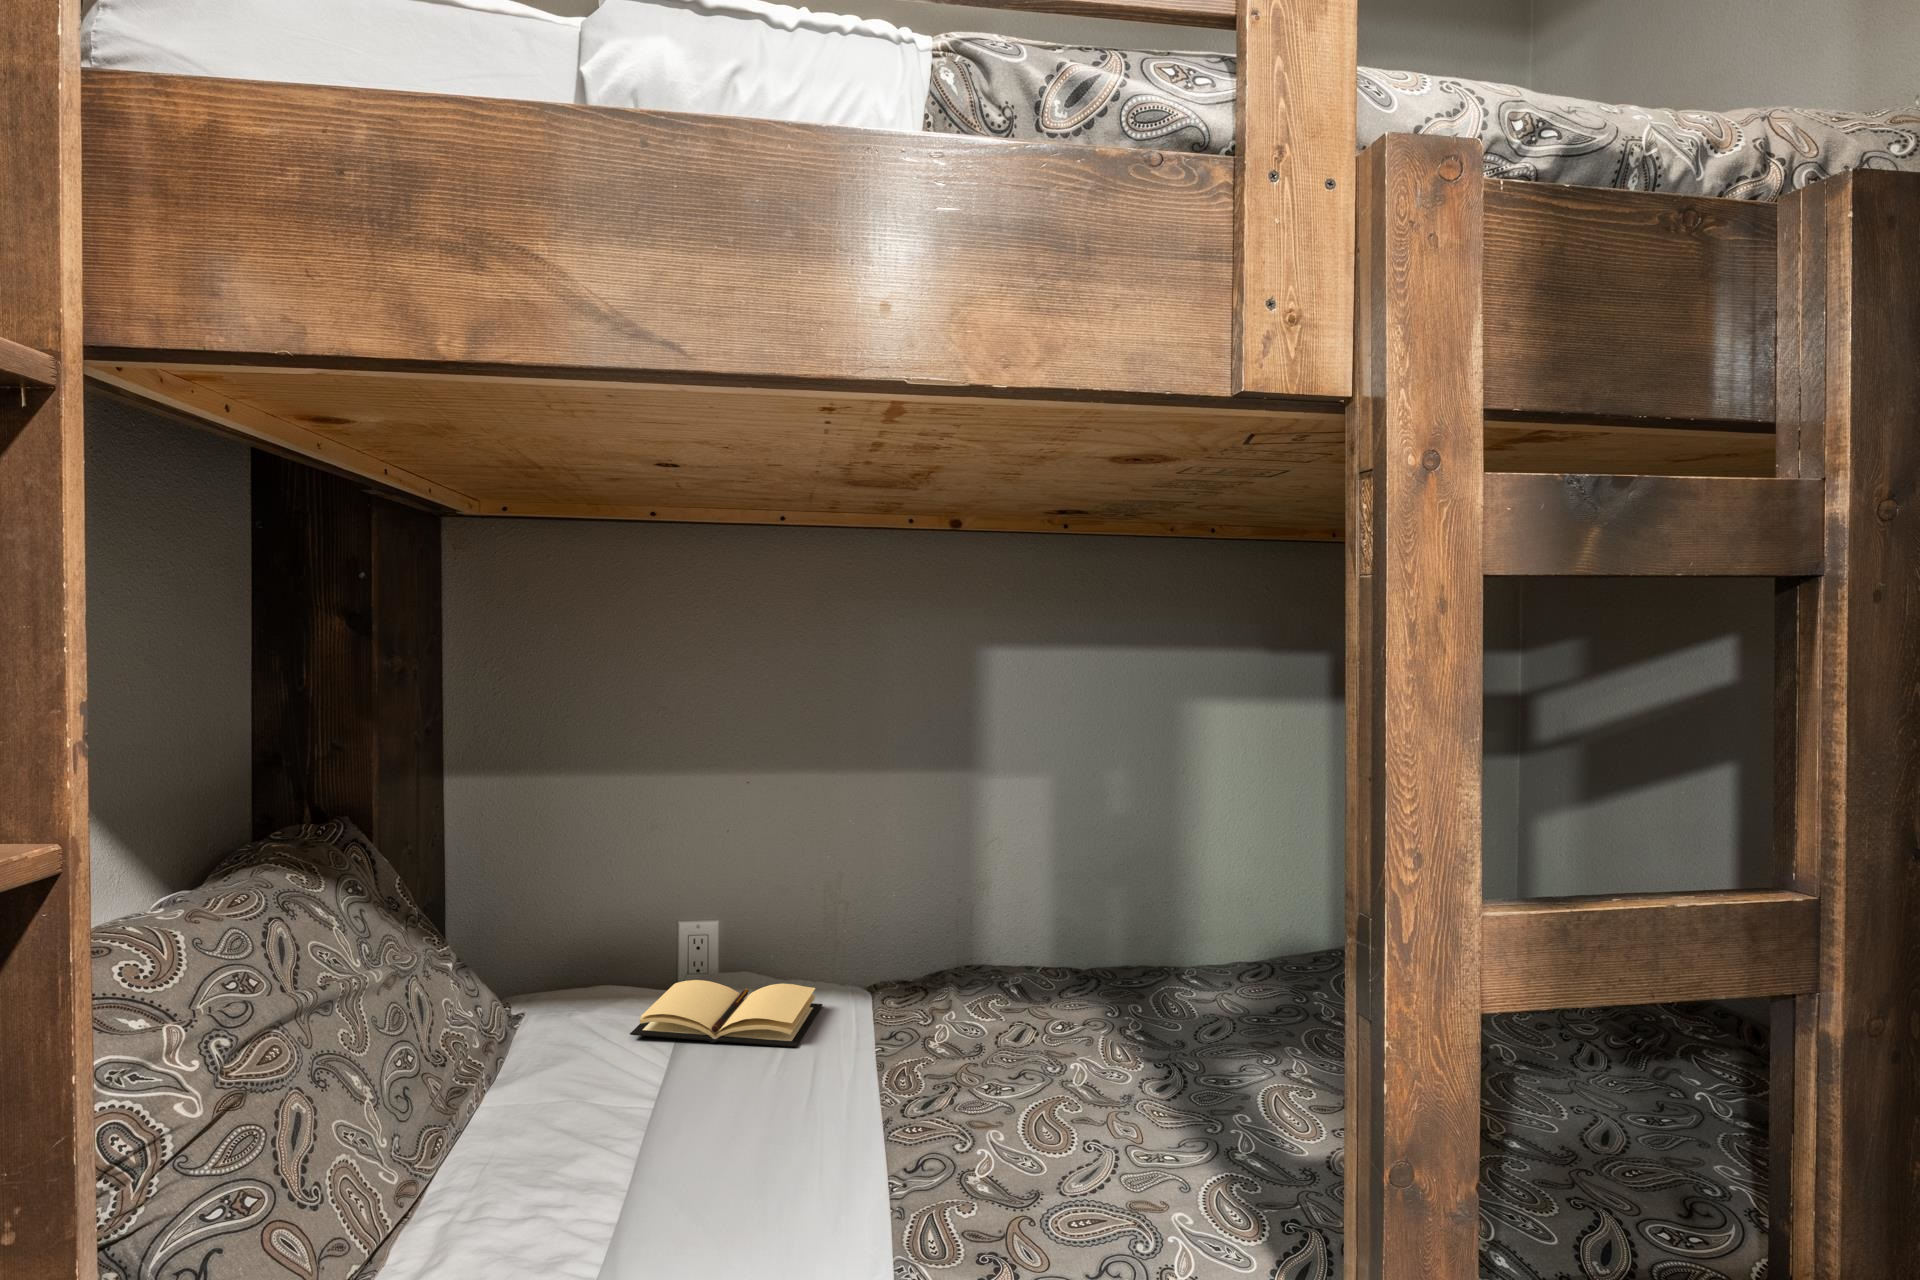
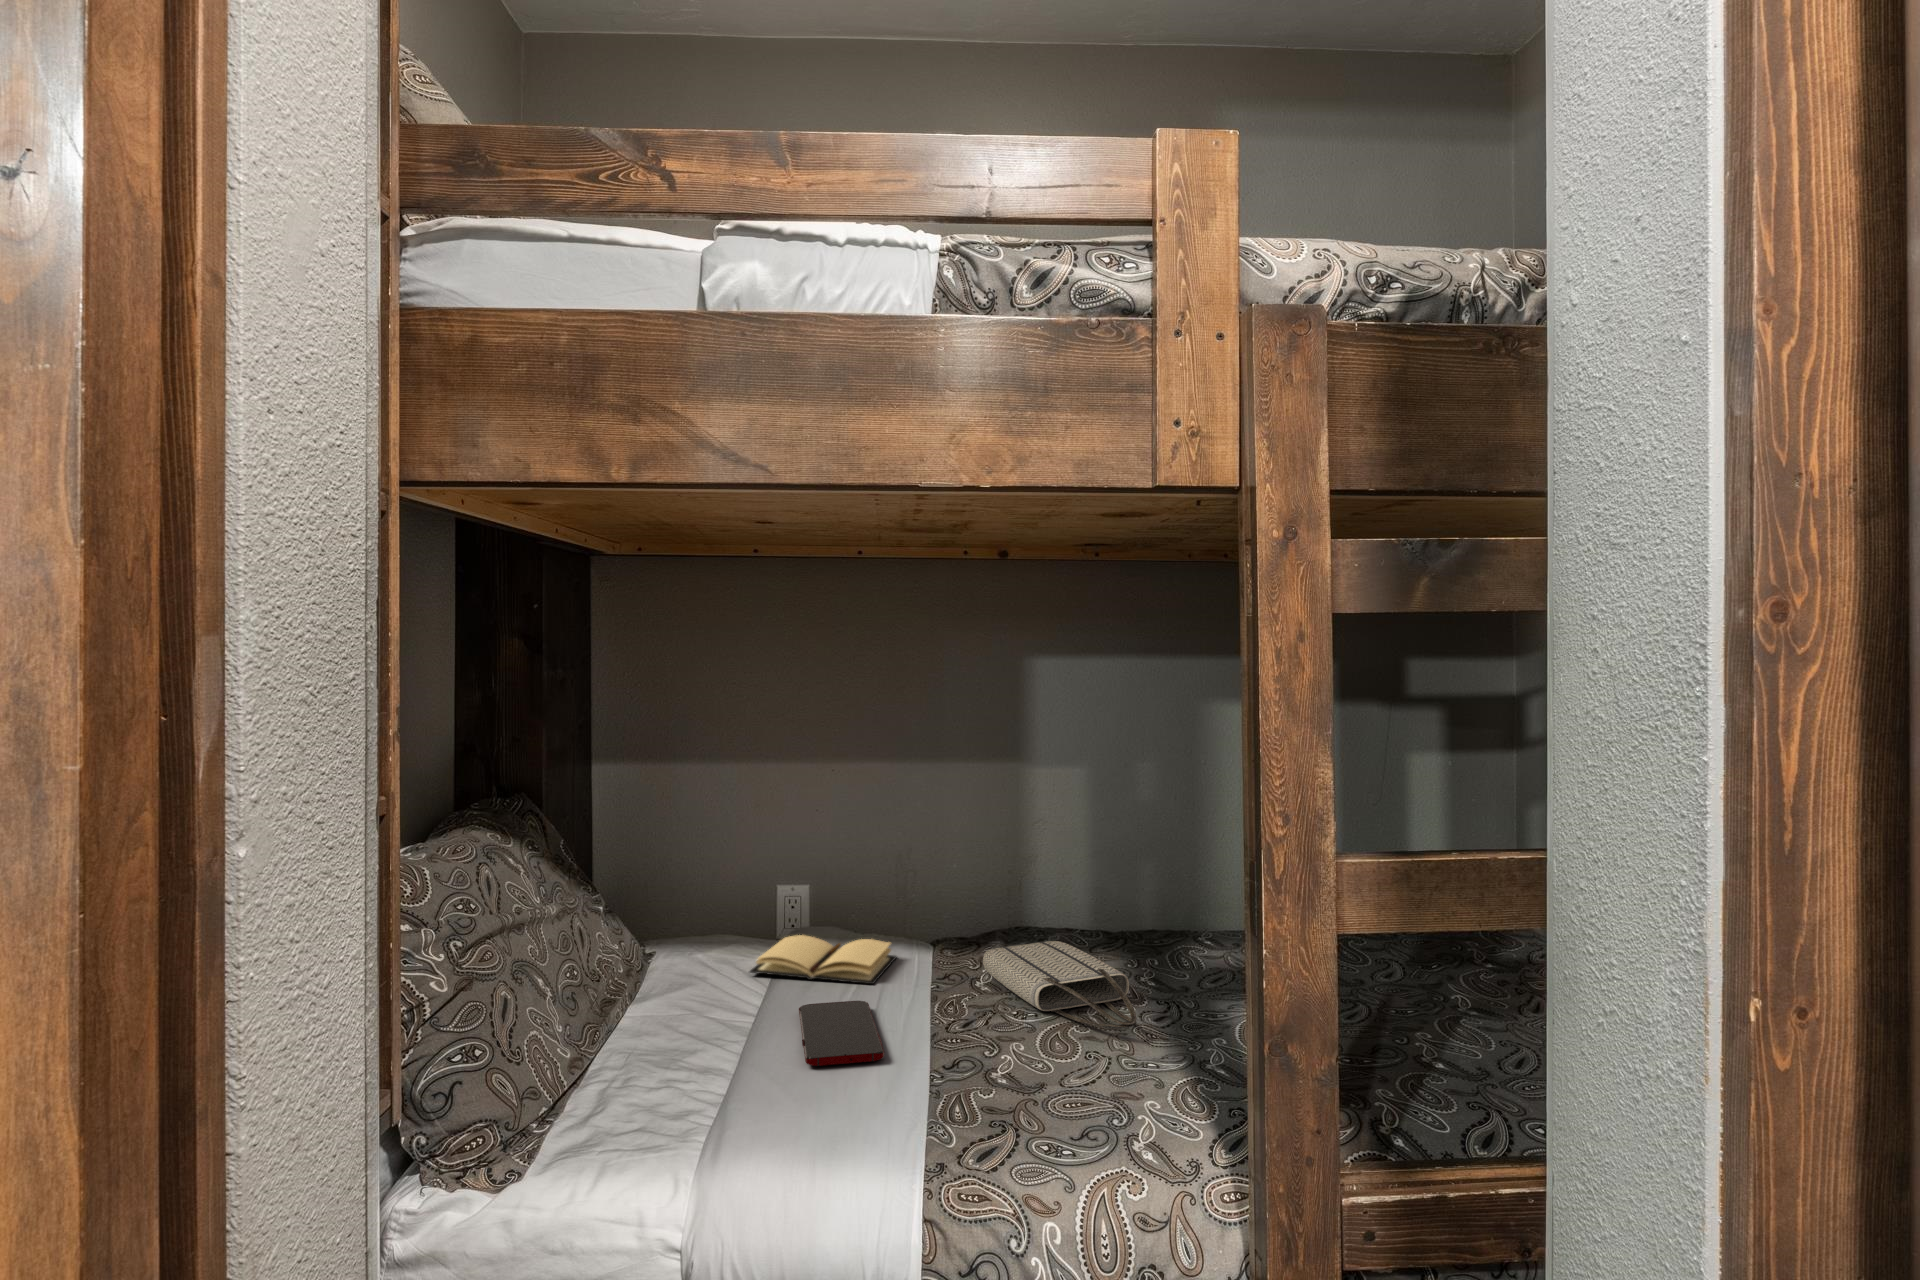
tote bag: none [935,982,1147,1105] -> present [983,941,1137,1027]
smartphone: none [702,1074,825,1178] -> present [799,1001,884,1066]

